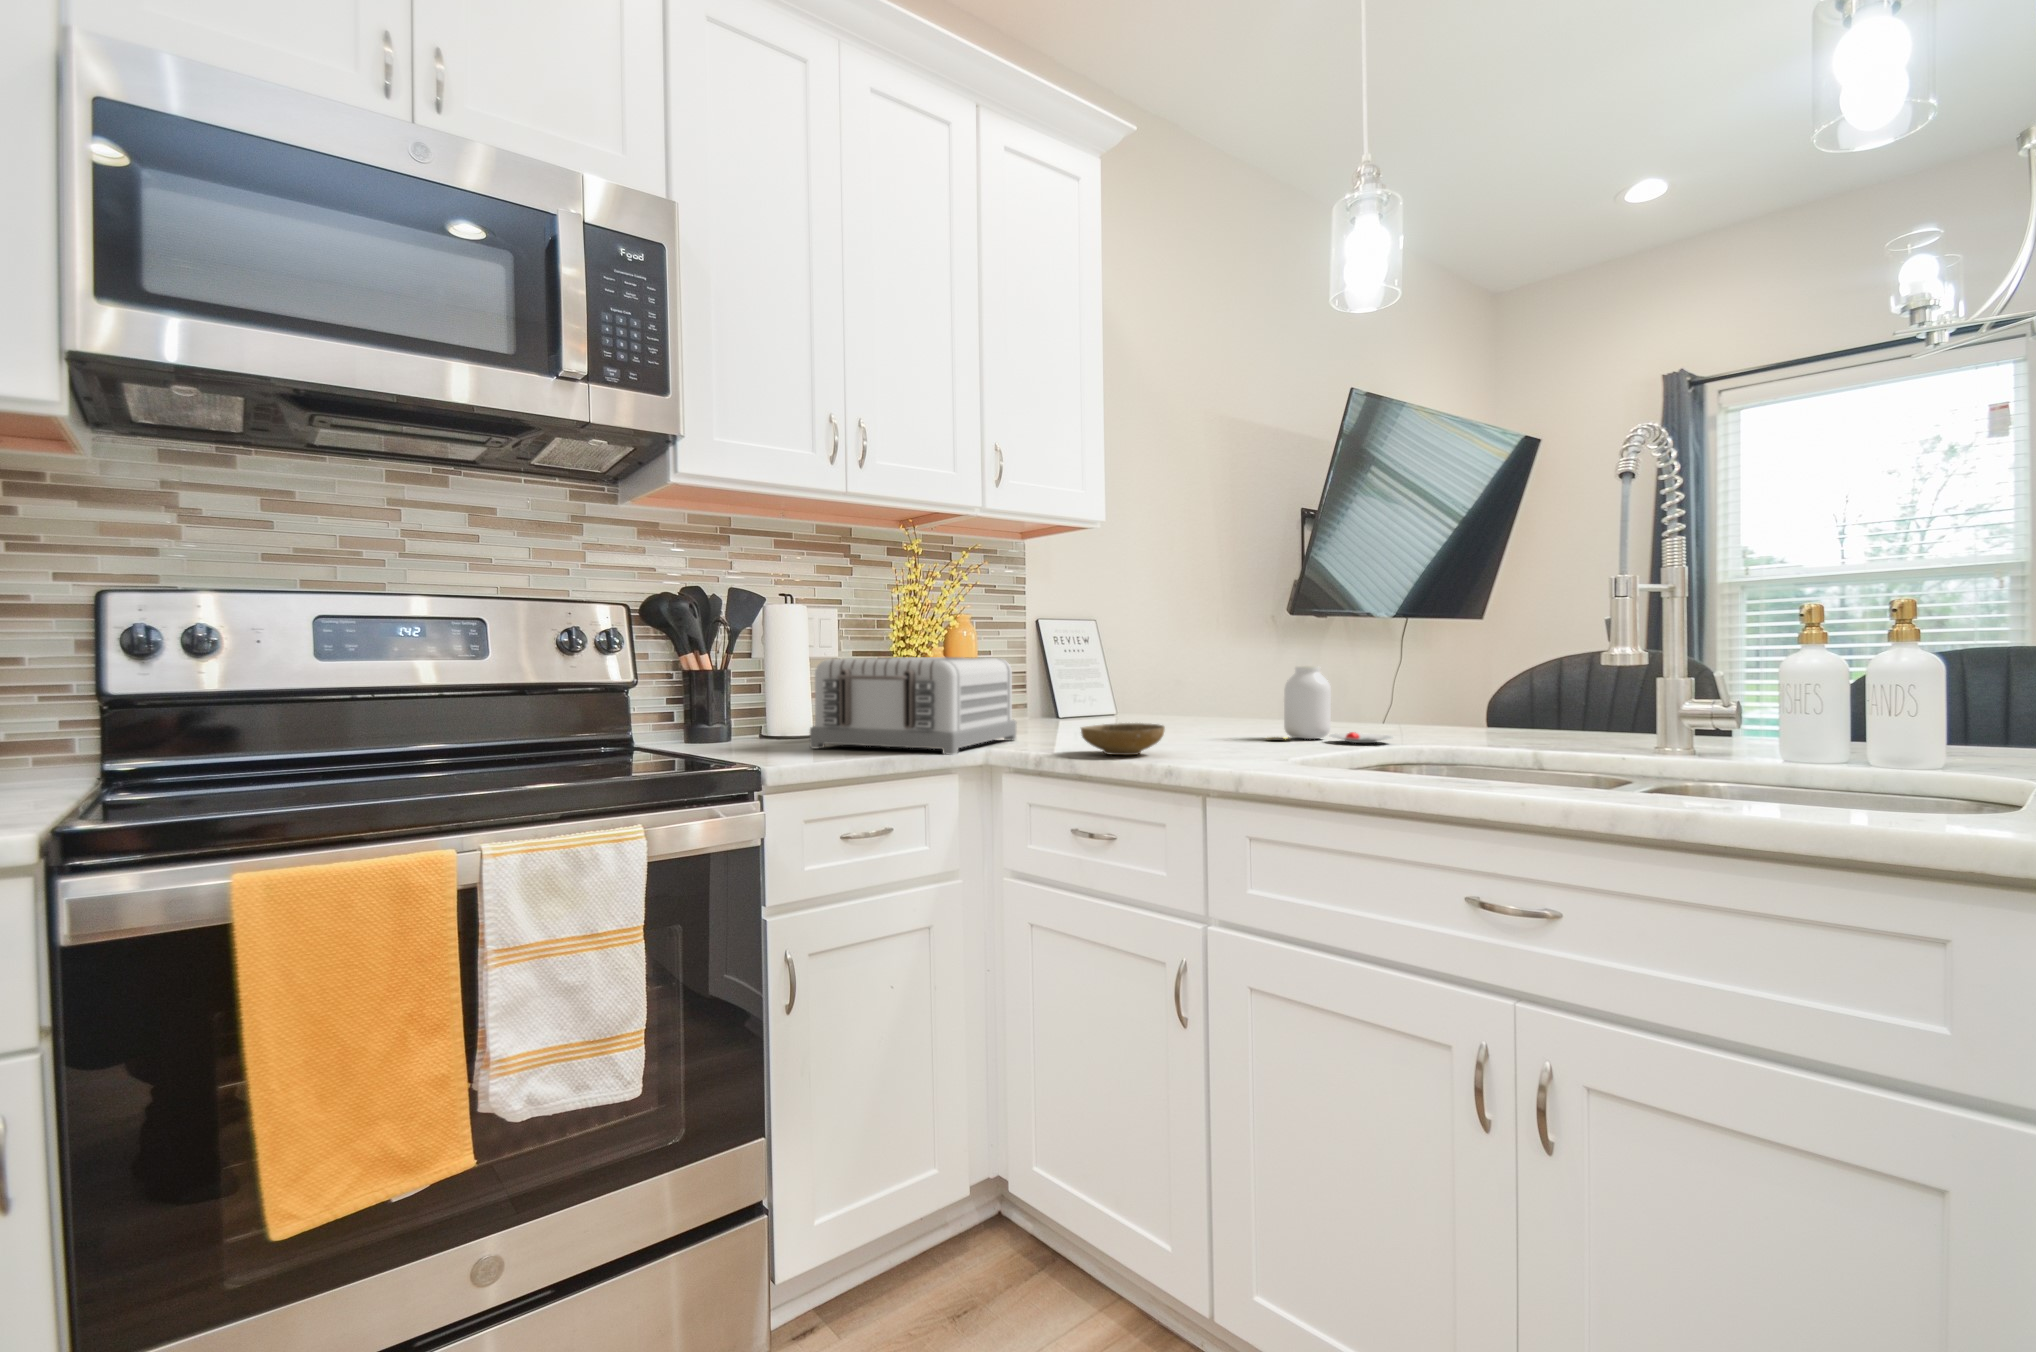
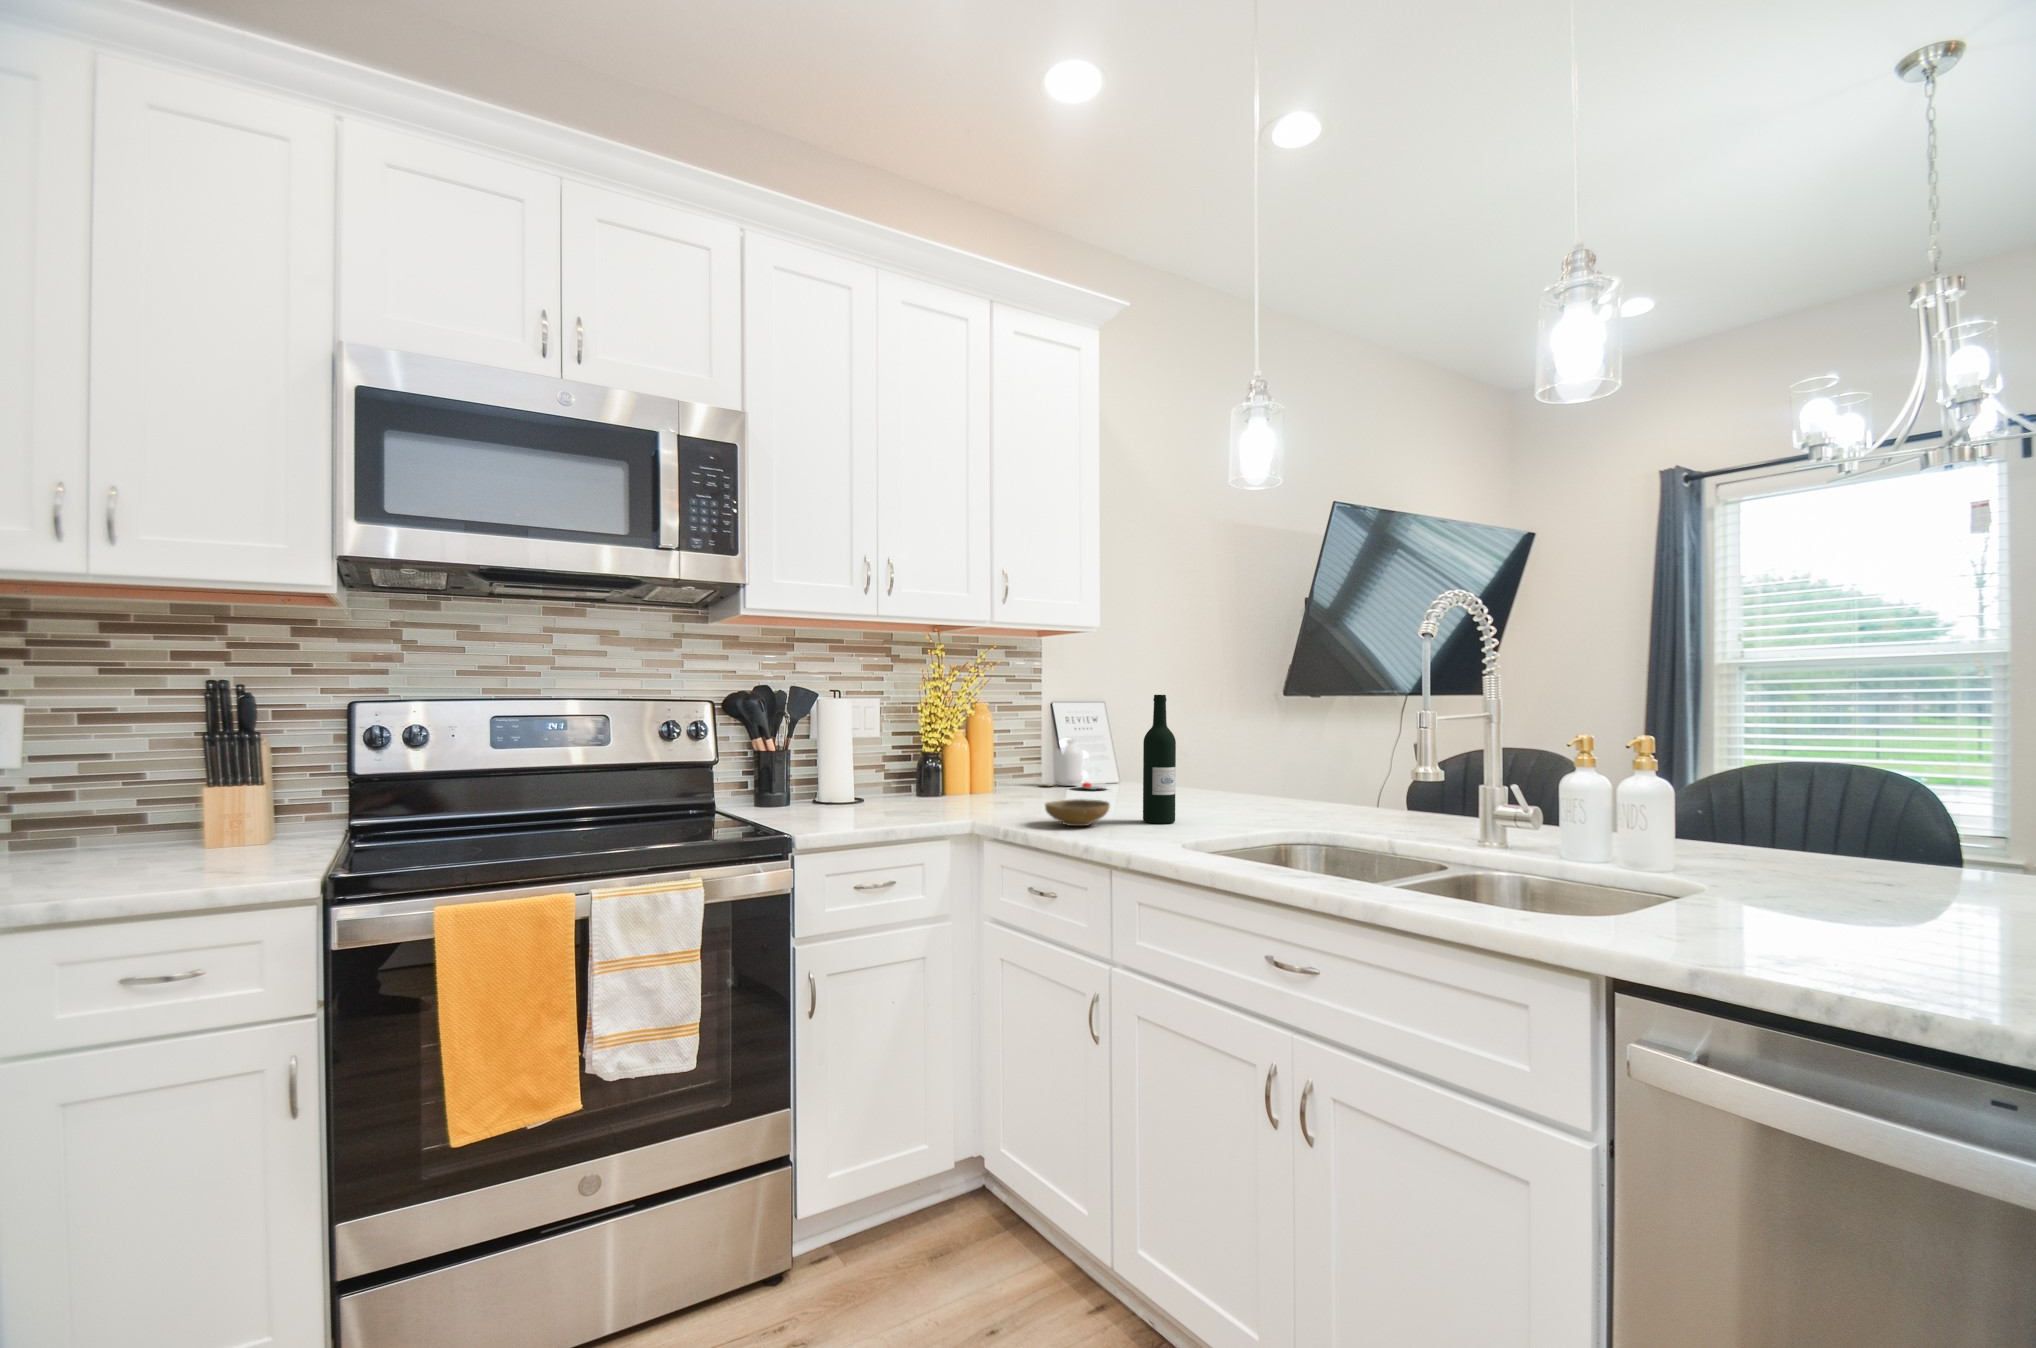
wine bottle: none [1200,588,1242,751] -> present [1143,695,1176,824]
toaster: present [810,657,1016,755] -> none [844,739,1010,822]
jar: present [1268,666,1392,743] -> present [1054,740,1110,790]

